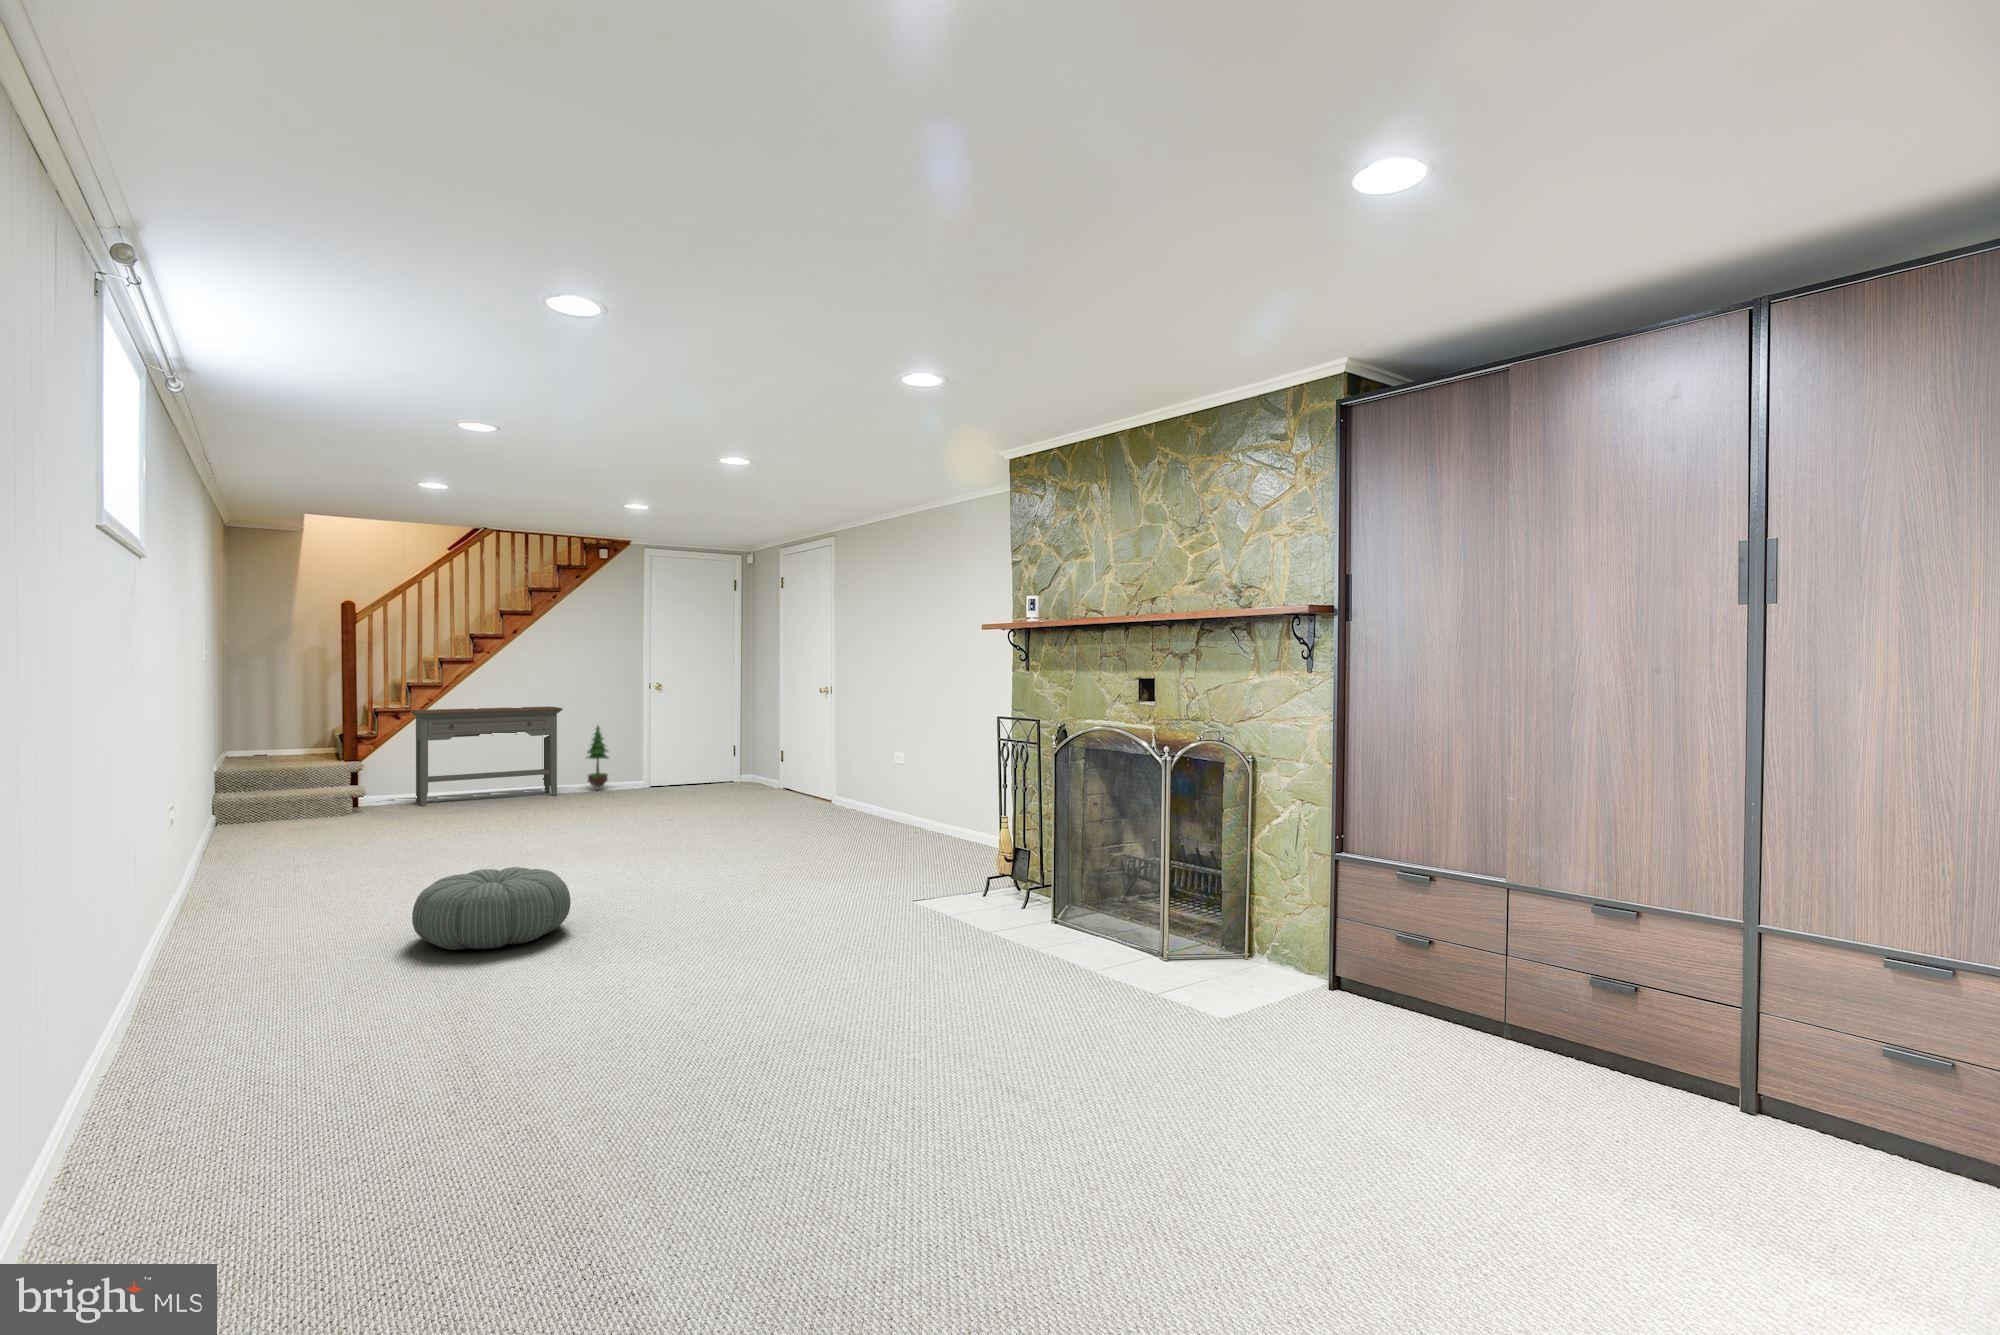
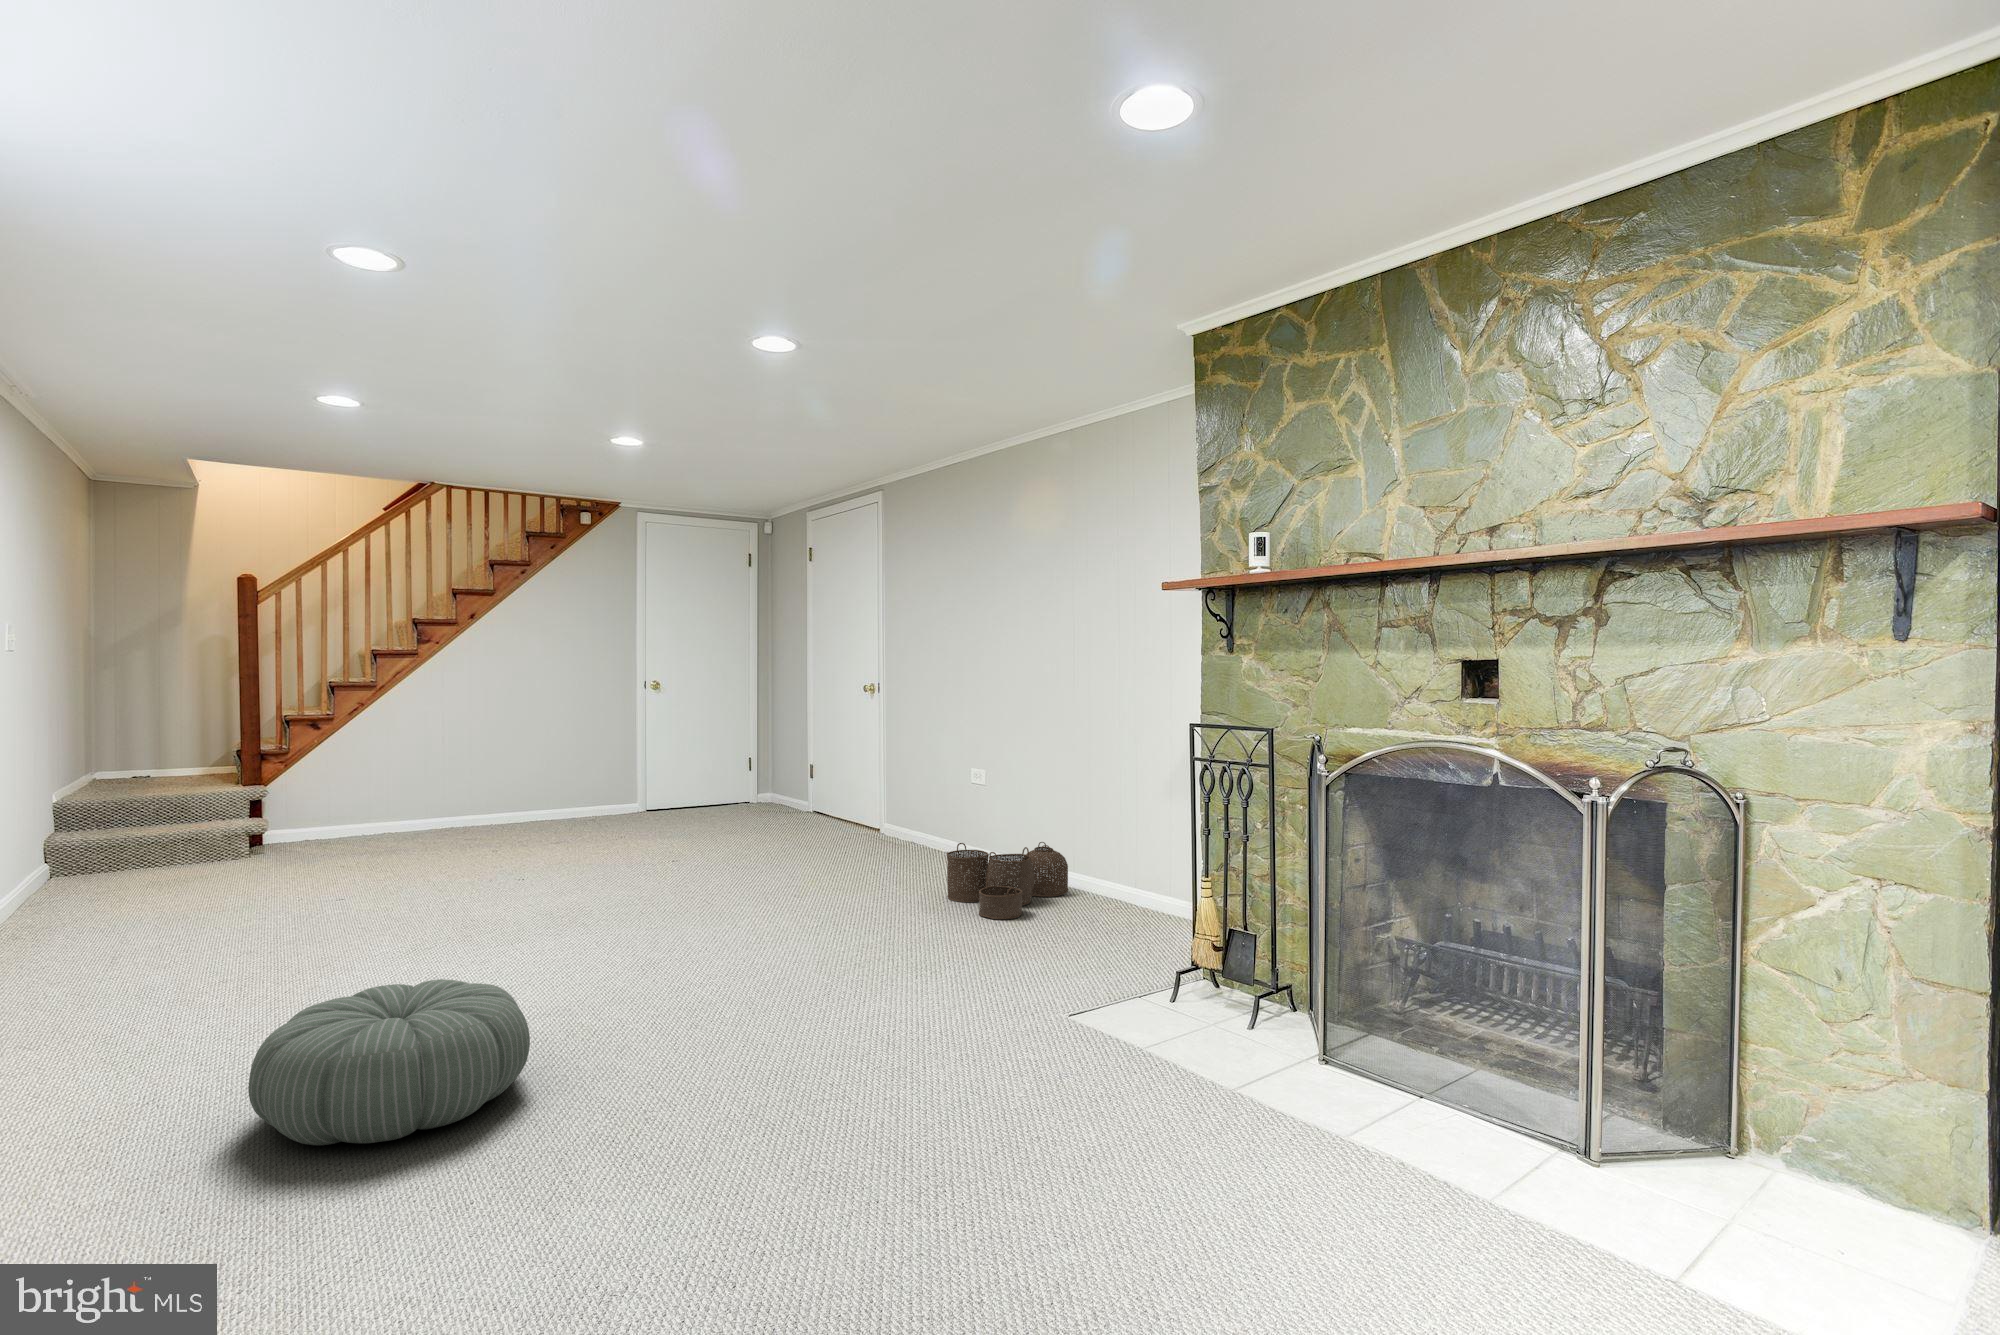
console table: present [410,706,563,806] -> none [332,712,533,845]
potted tree: present [585,726,608,789] -> none [562,735,595,820]
woven basket: none [861,802,950,852] -> present [946,842,1068,919]

